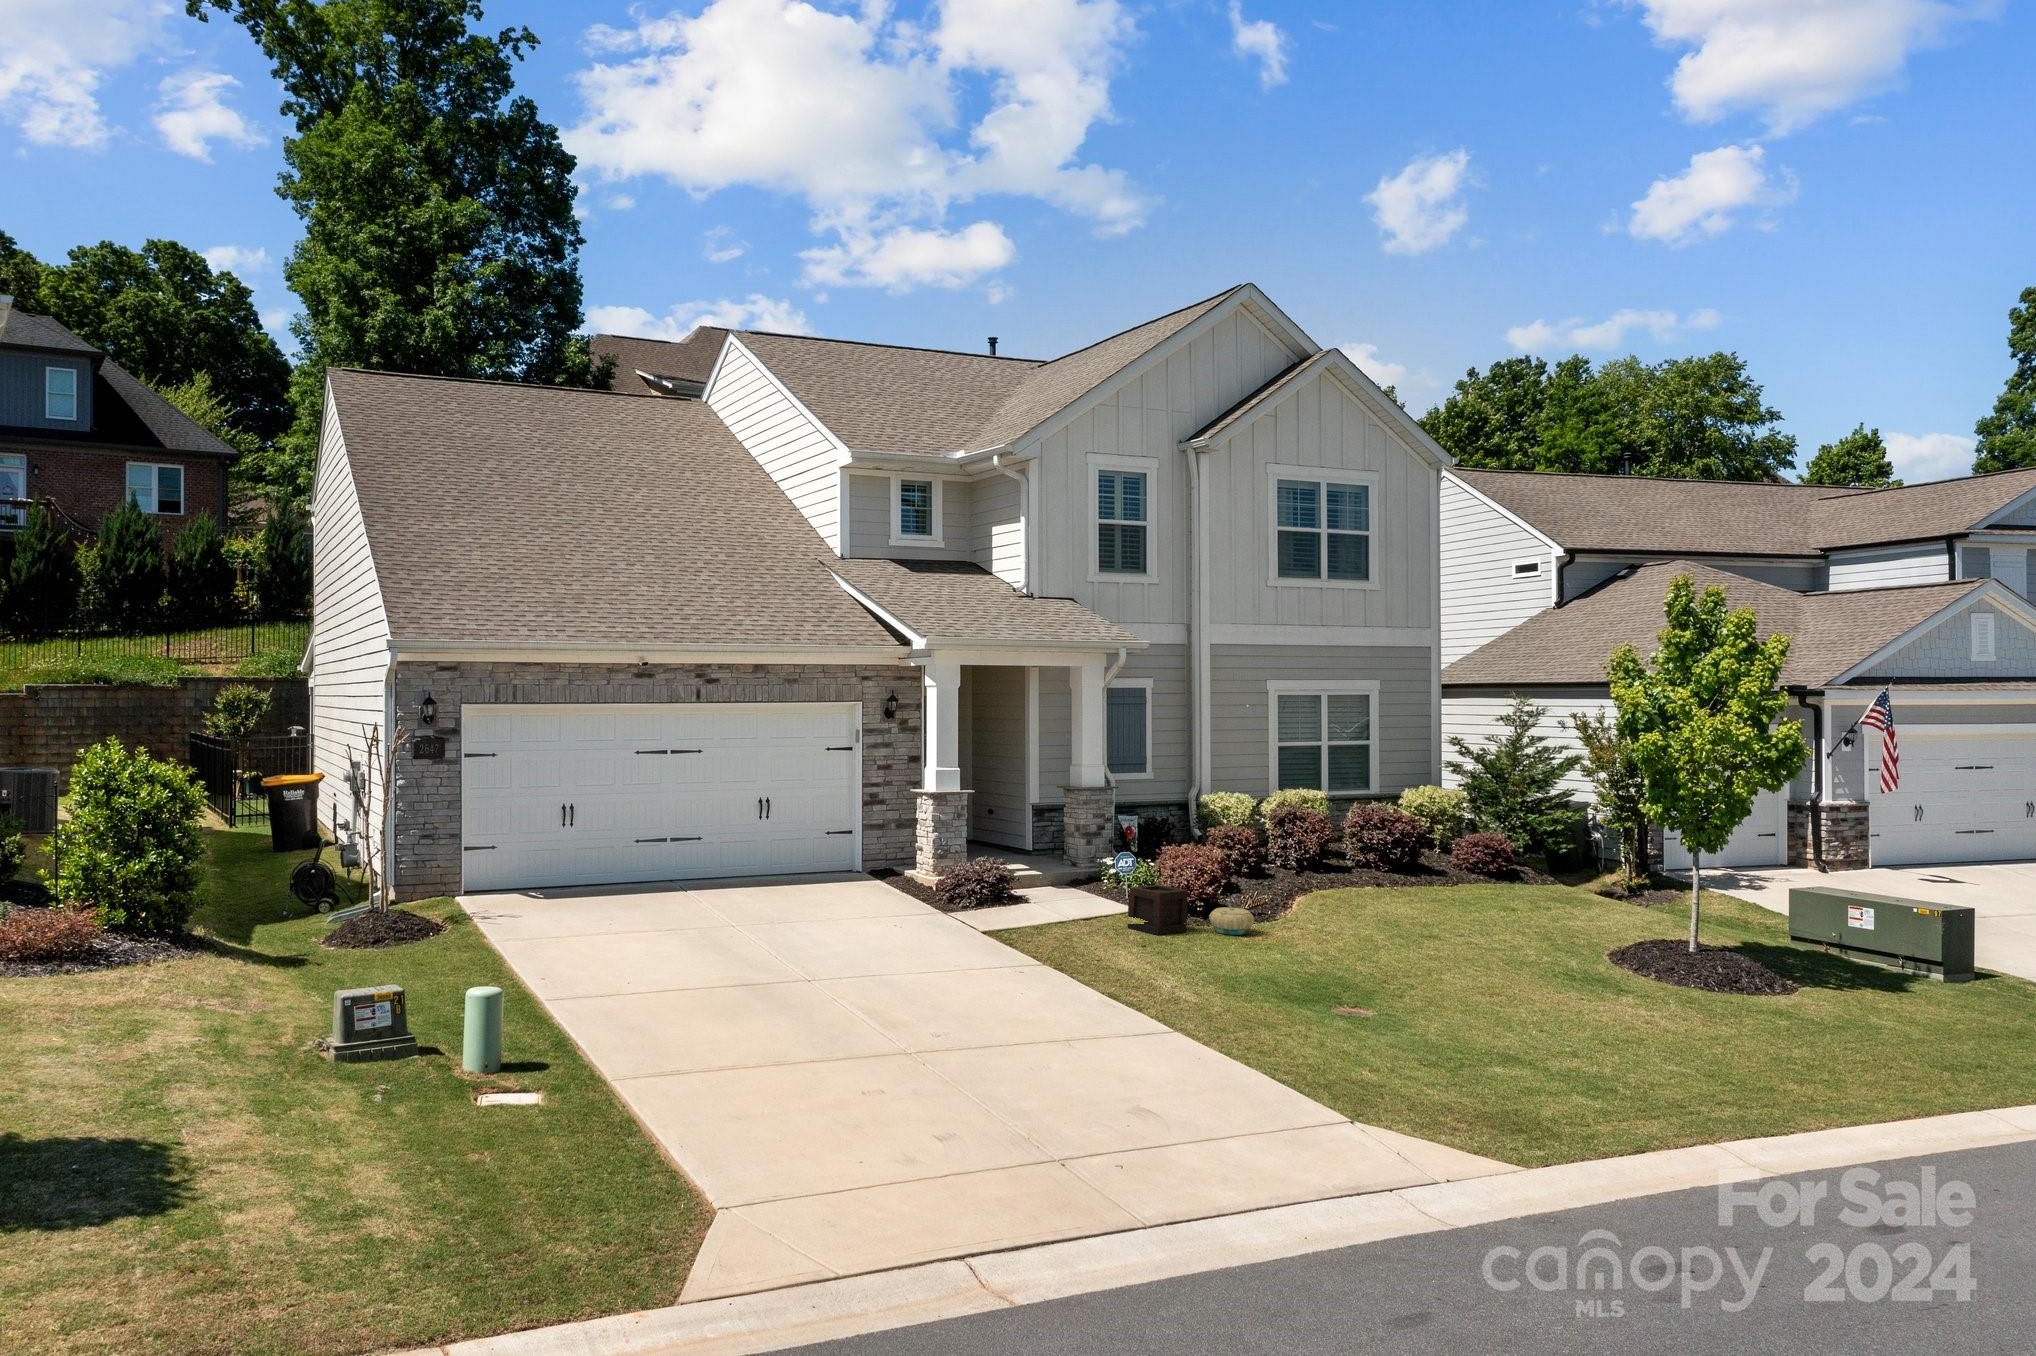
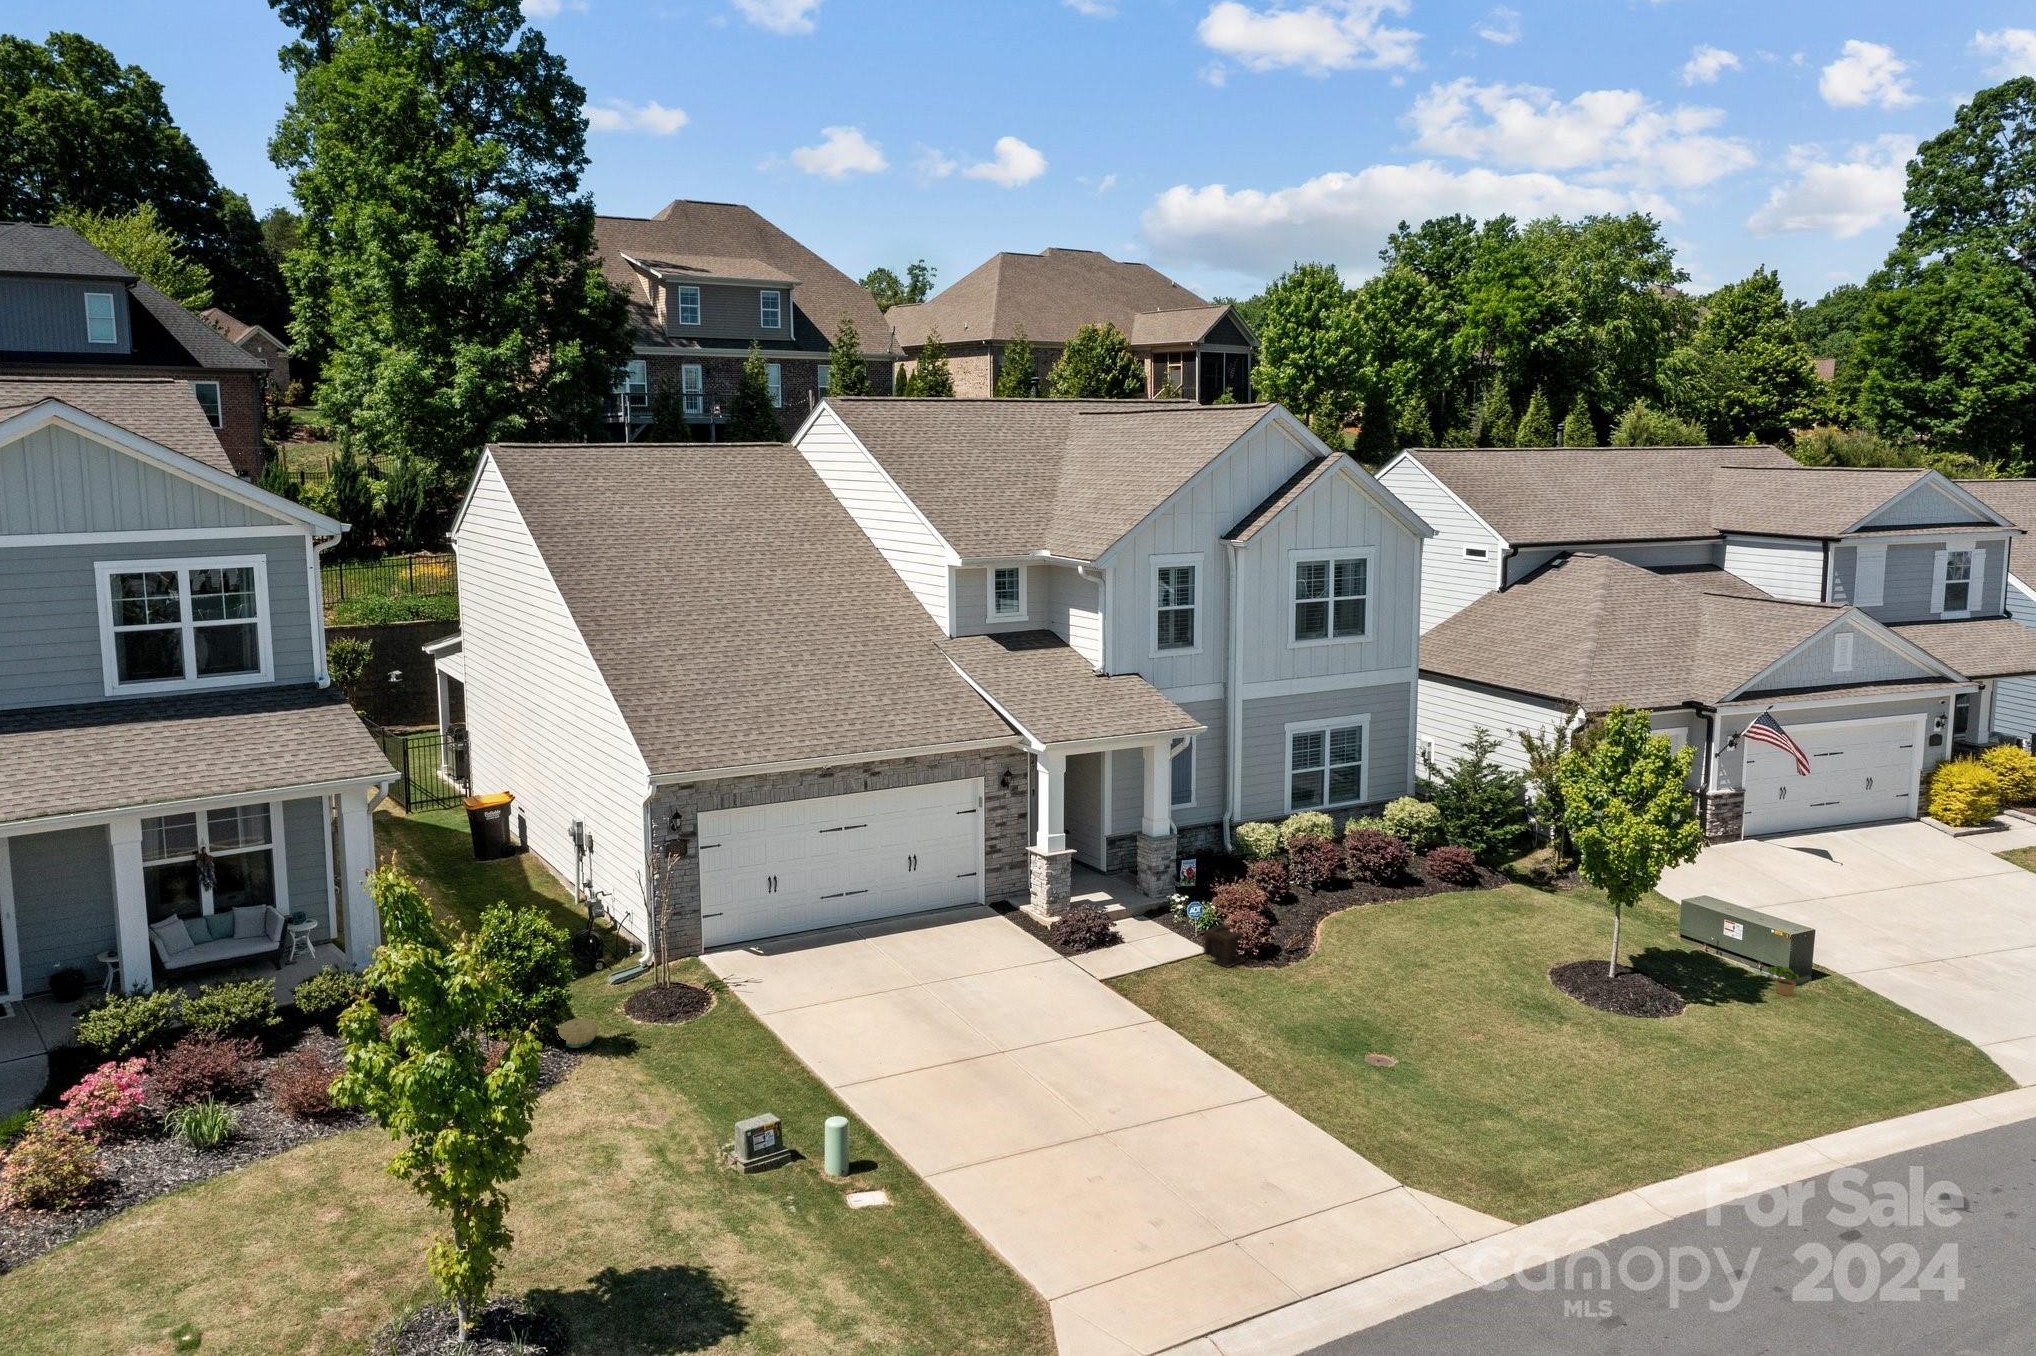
basket: present [1209,907,1254,935] -> present [558,1018,598,1048]
potted plant: none [1907,945,1953,990] -> present [1767,966,1799,996]

